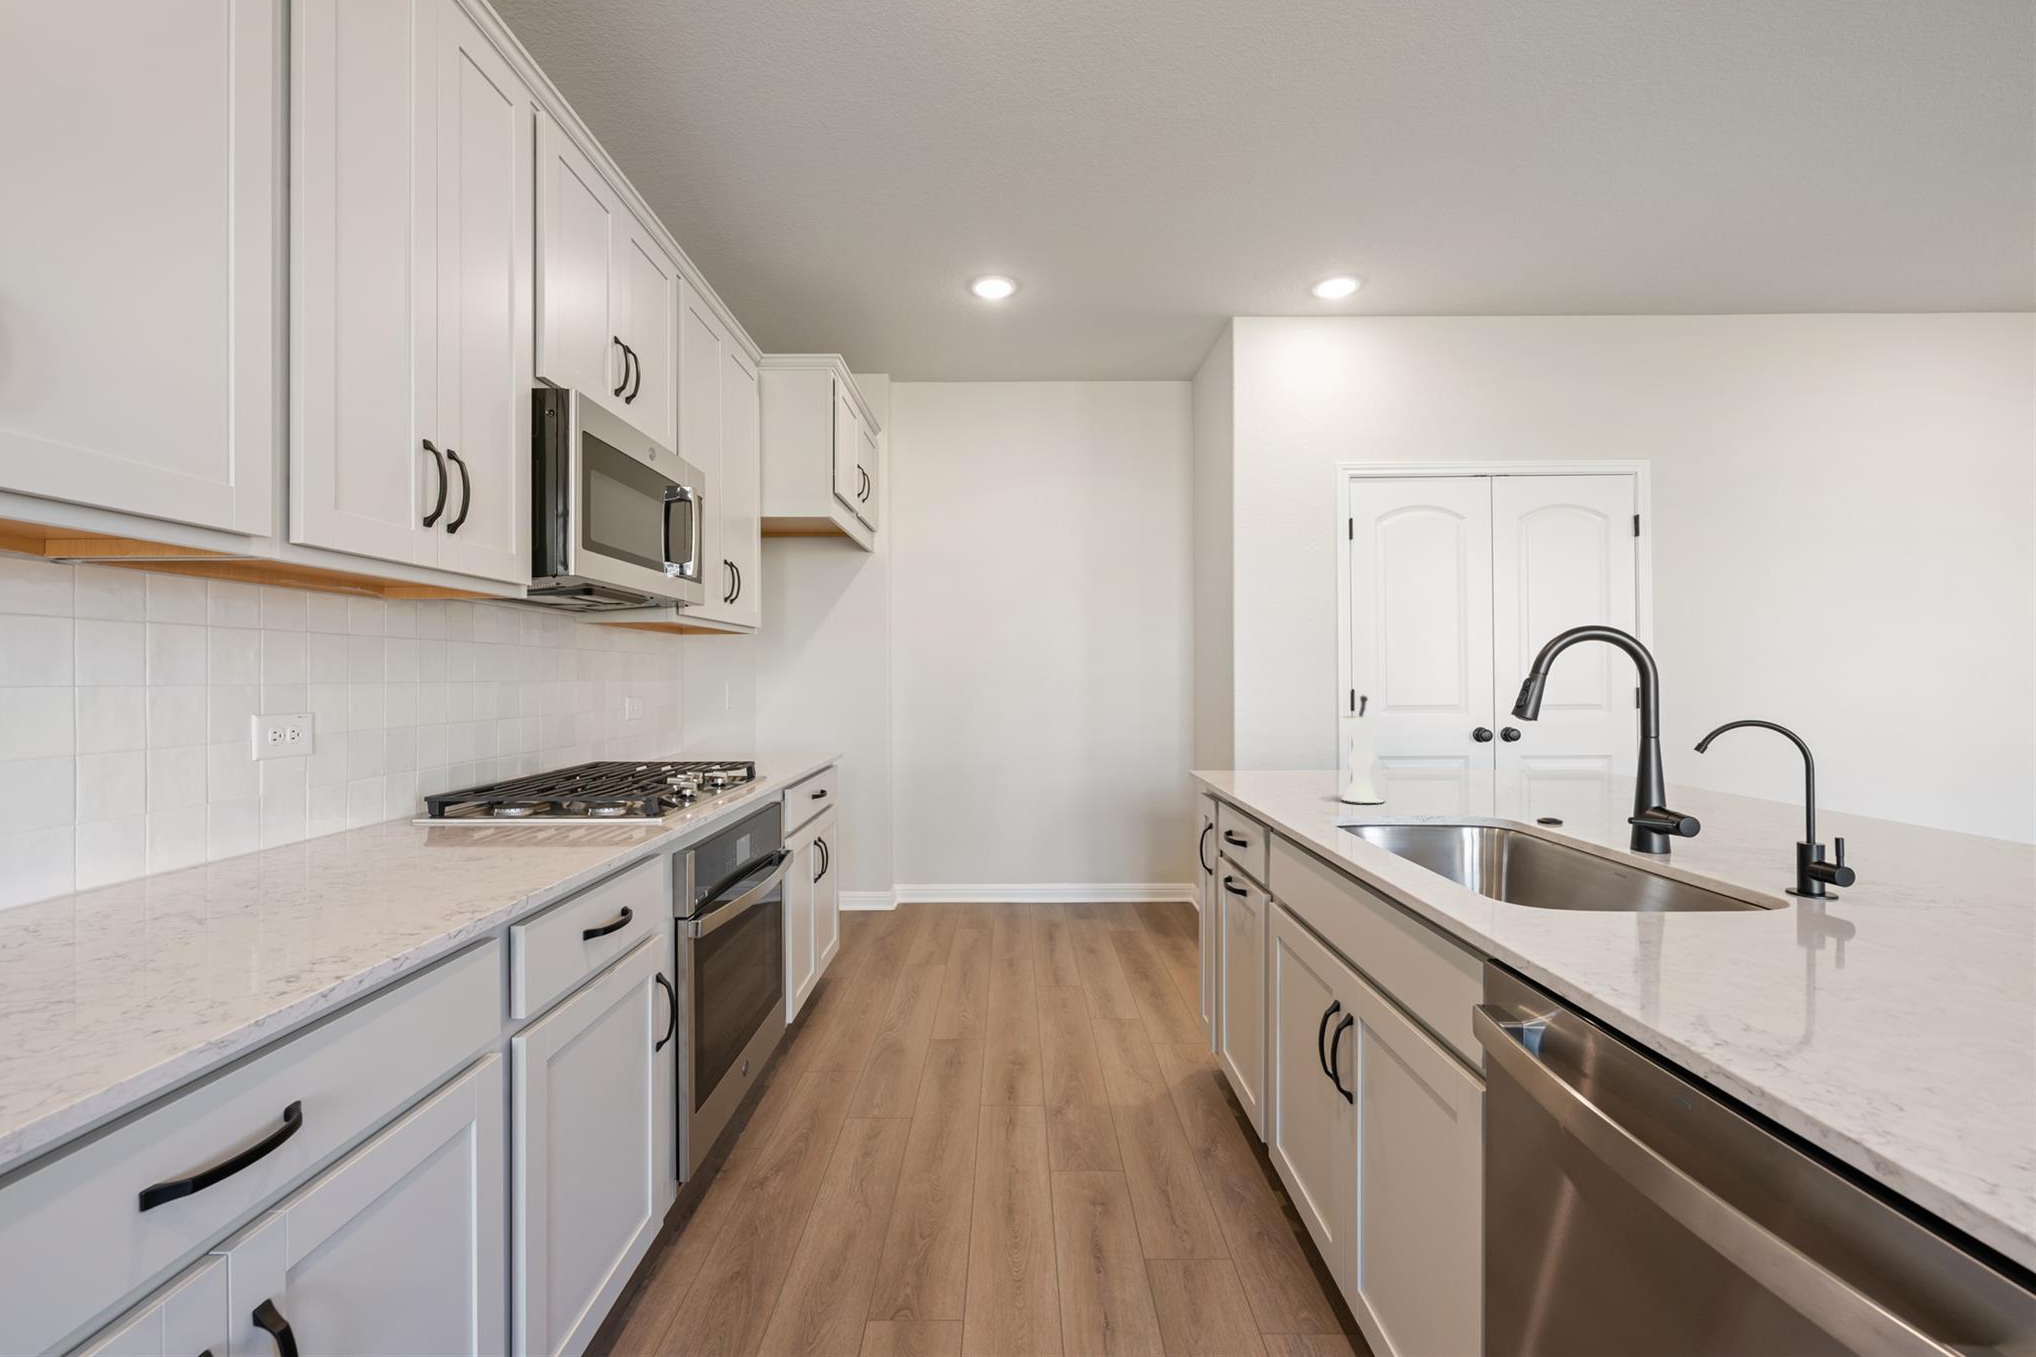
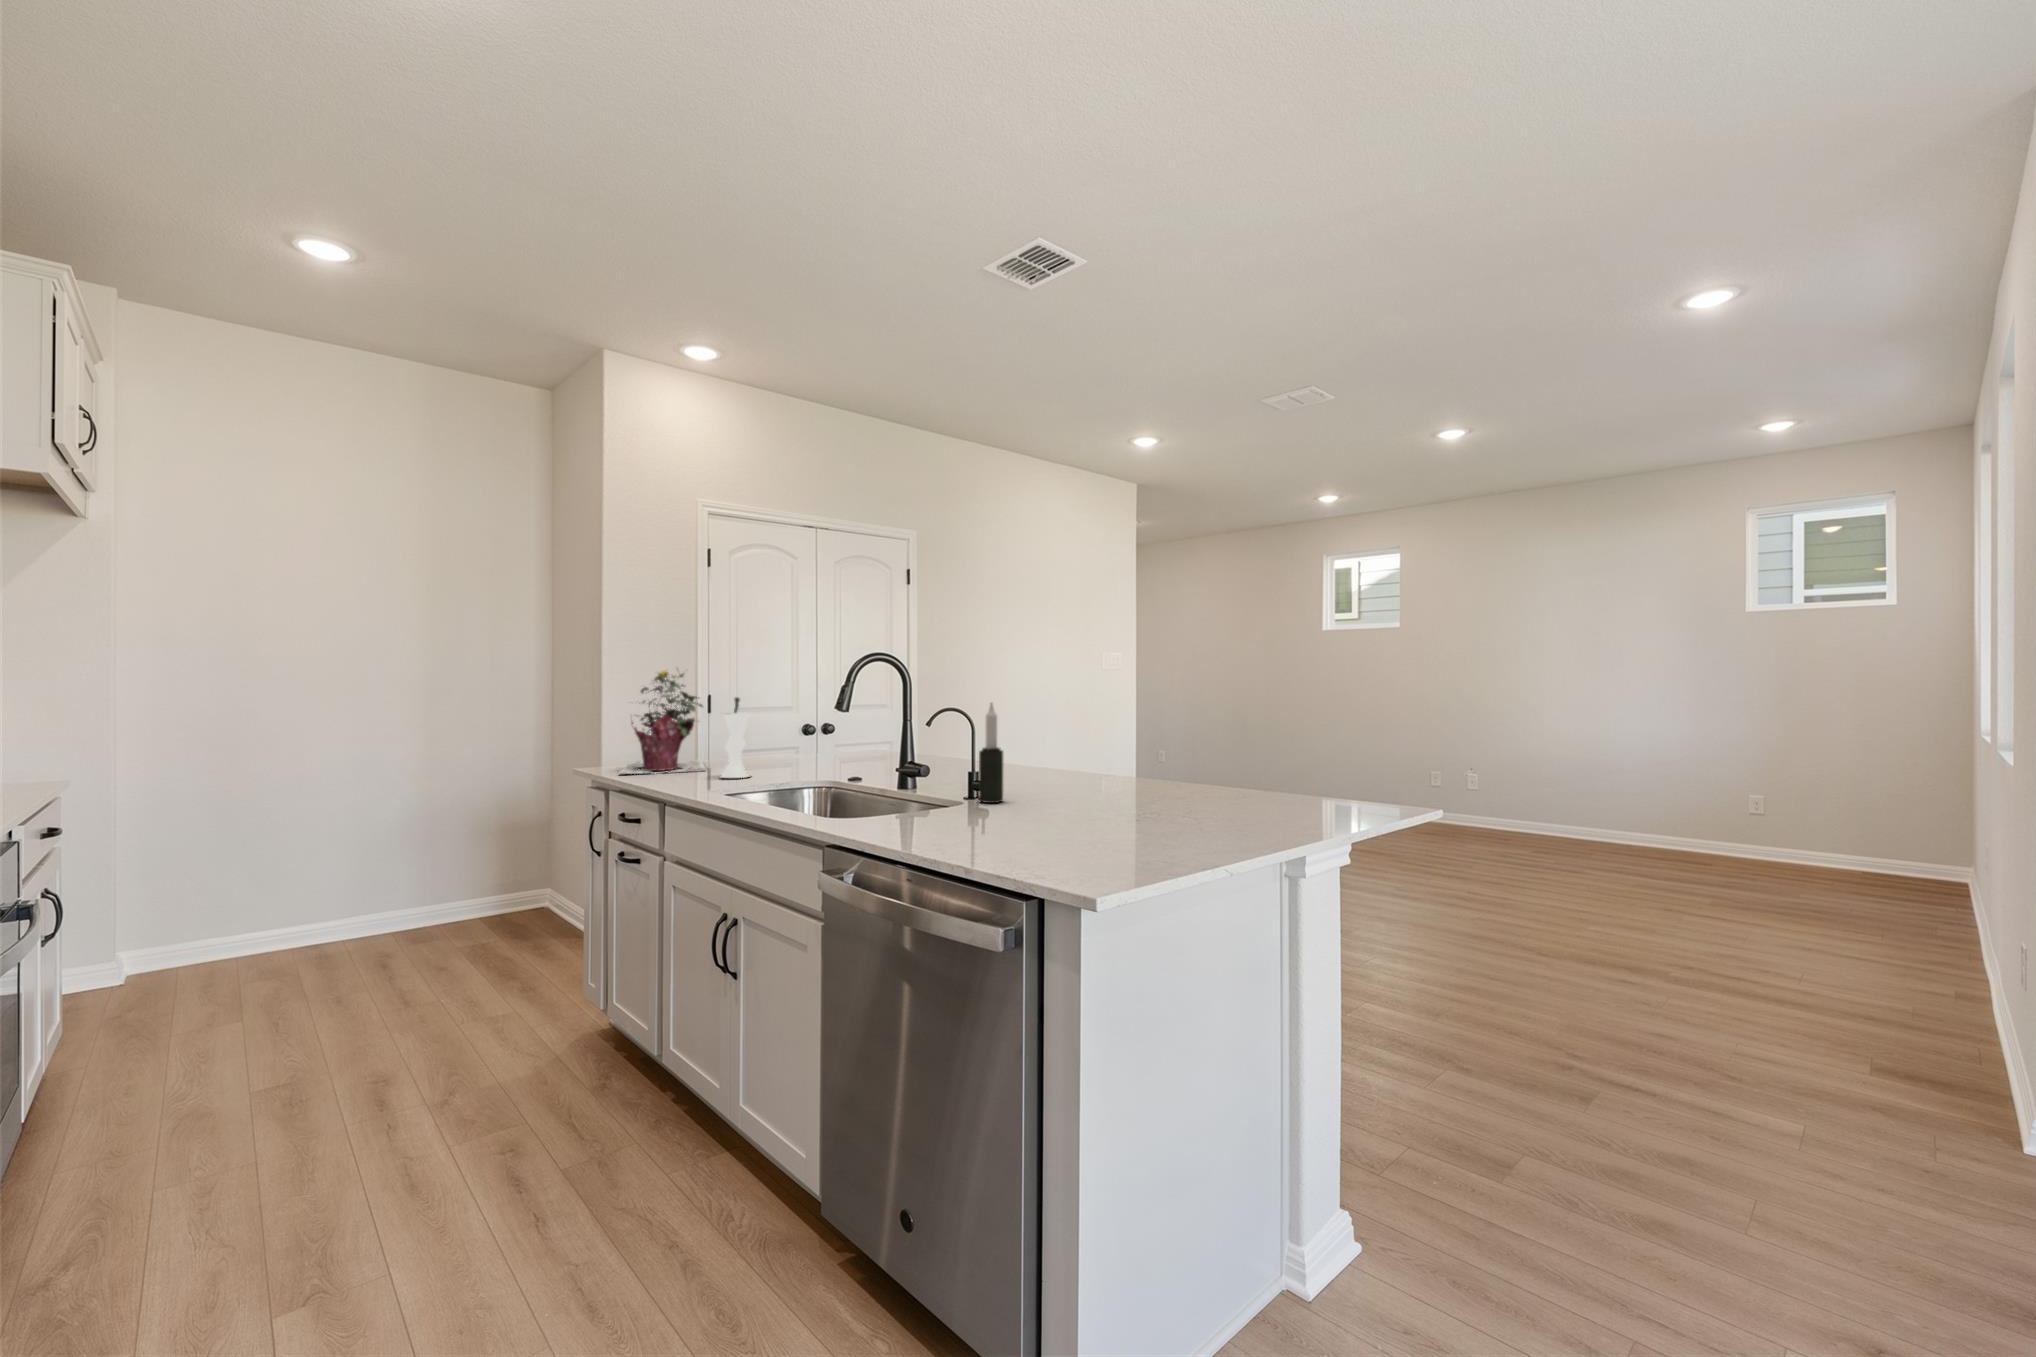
potted plant: none [1227,659,1336,788] -> present [618,670,707,774]
candle: none [1846,710,1921,926] -> present [979,702,1003,803]

